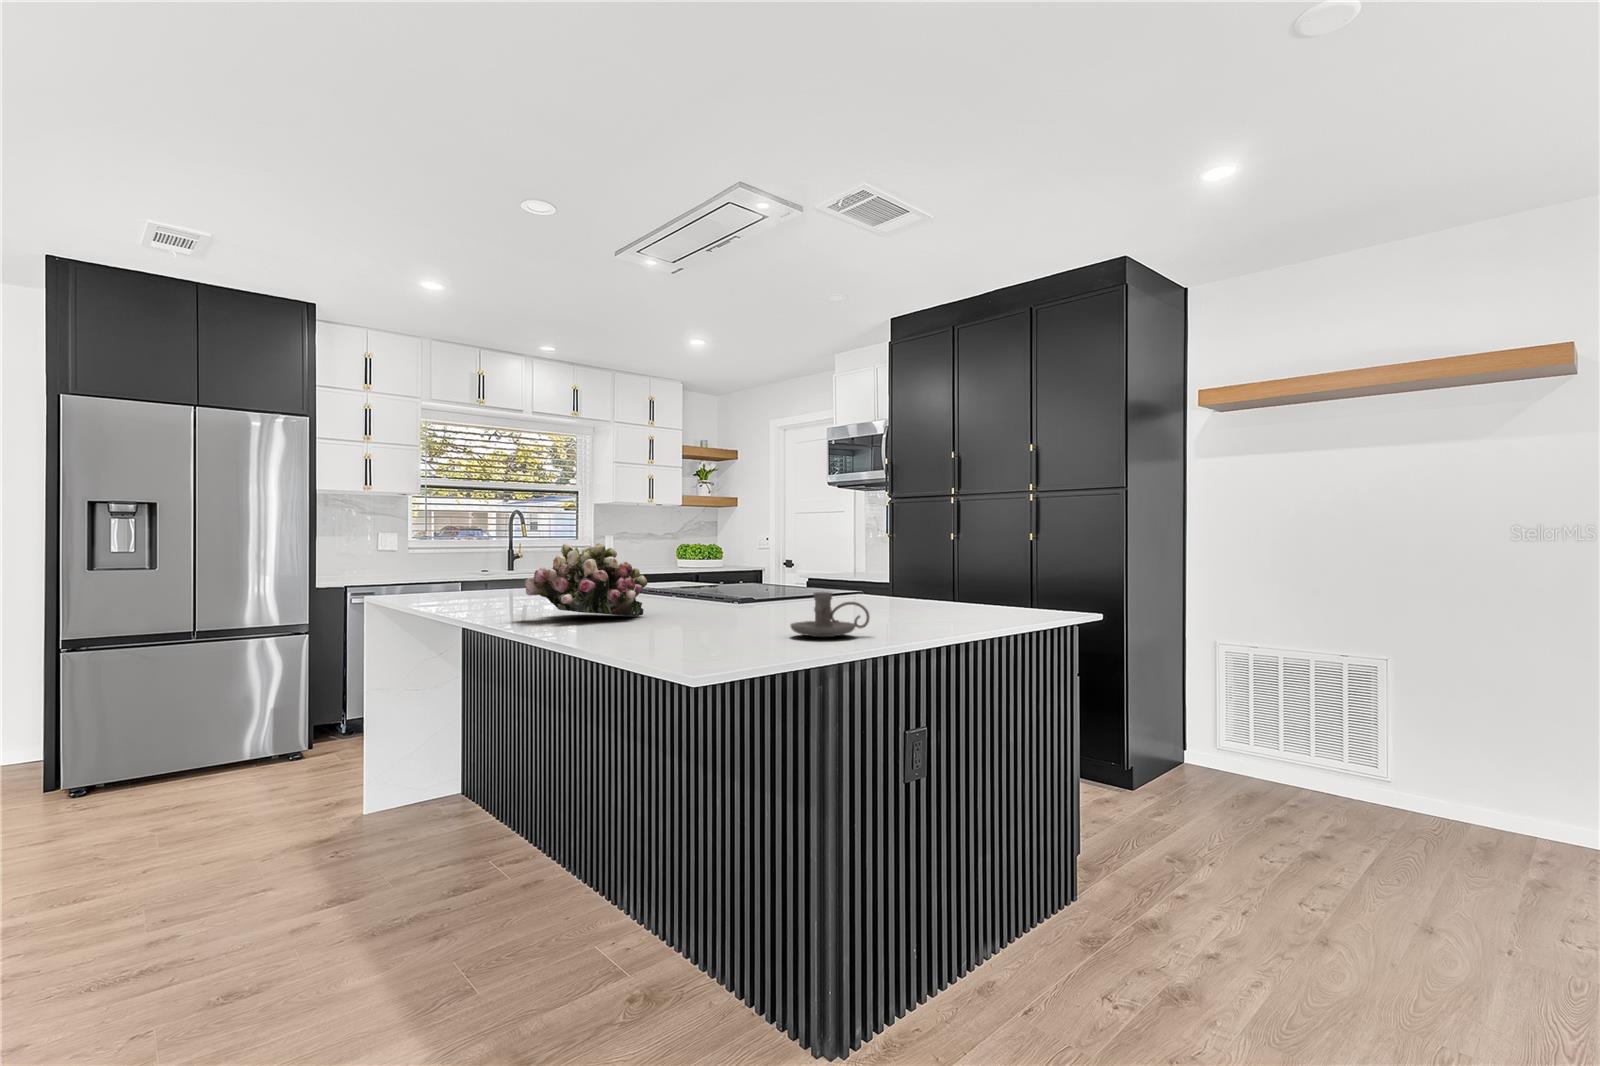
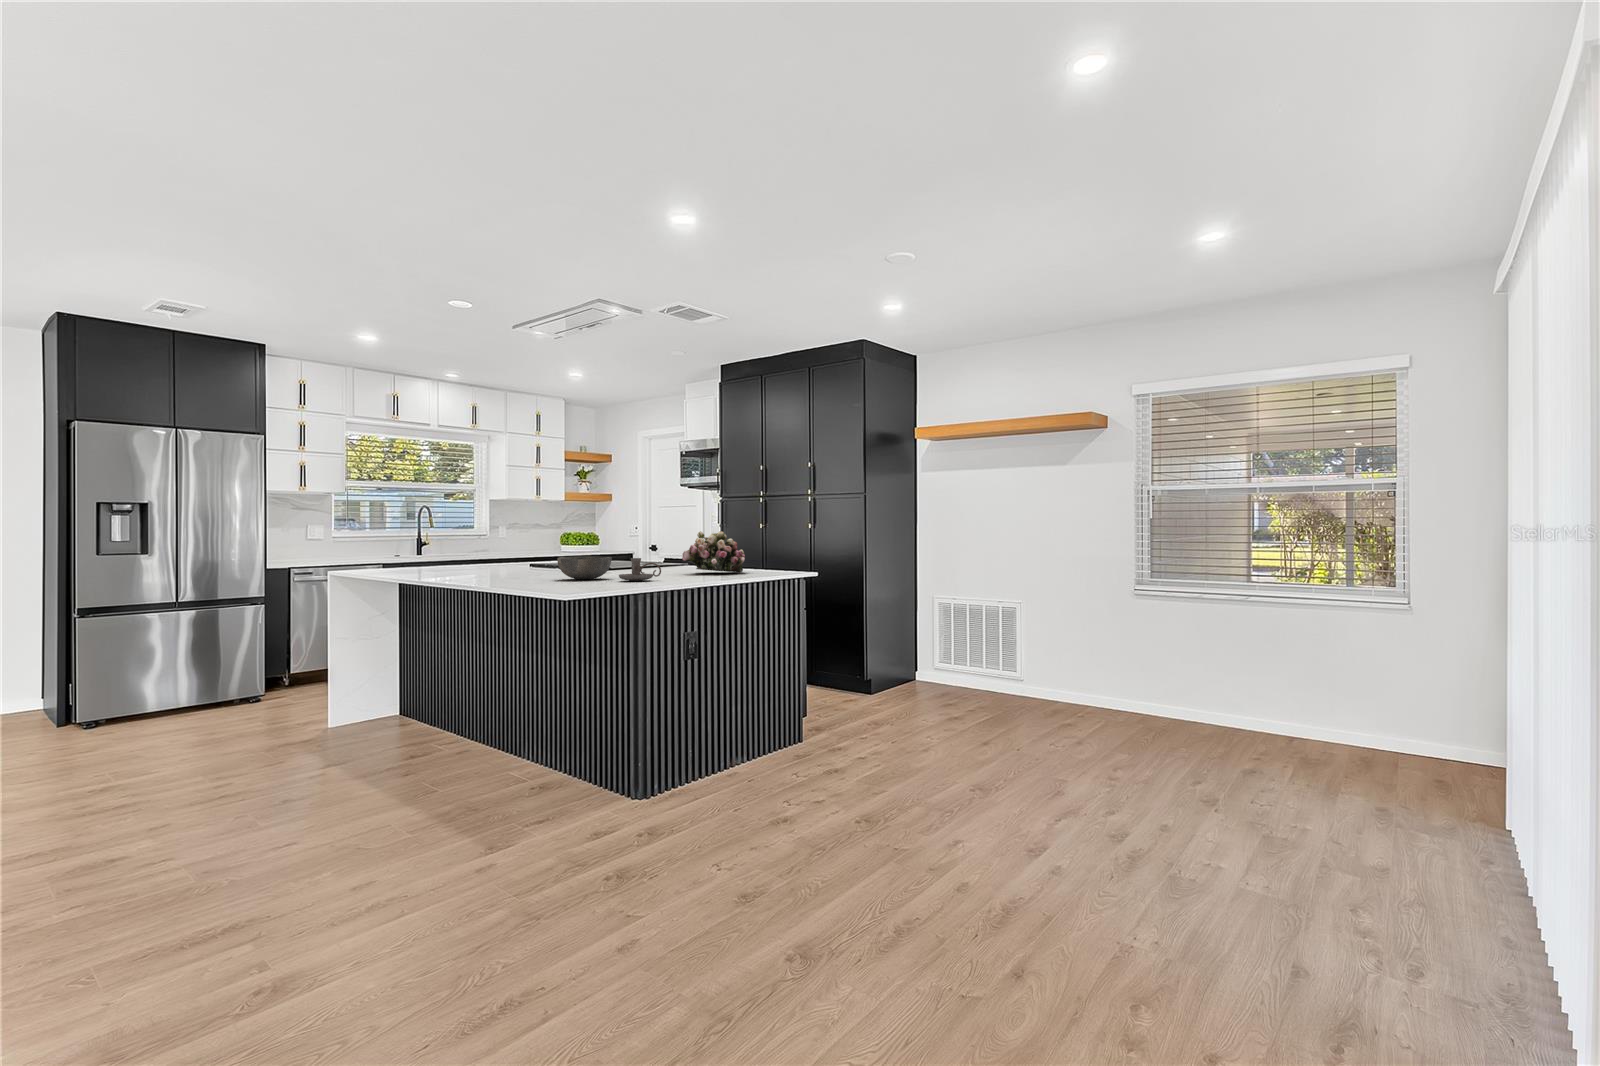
flower arrangement: present [525,543,647,616] -> present [682,531,745,572]
bowl: none [677,584,771,628] -> present [557,556,612,579]

